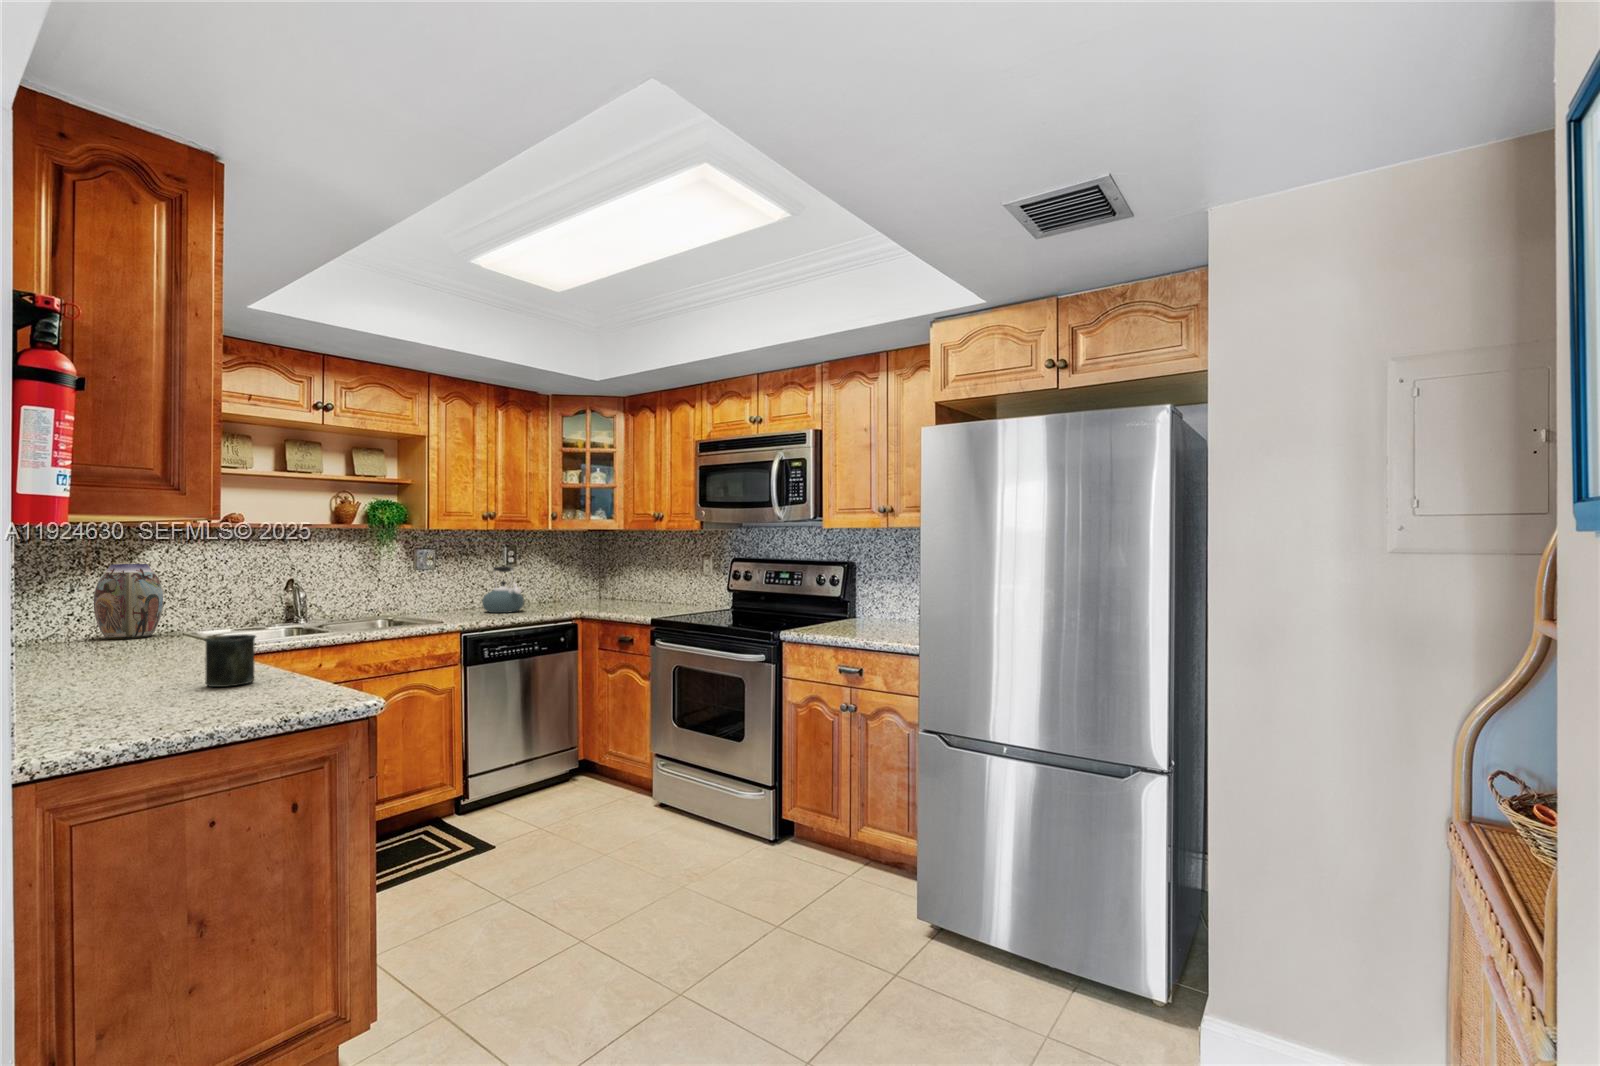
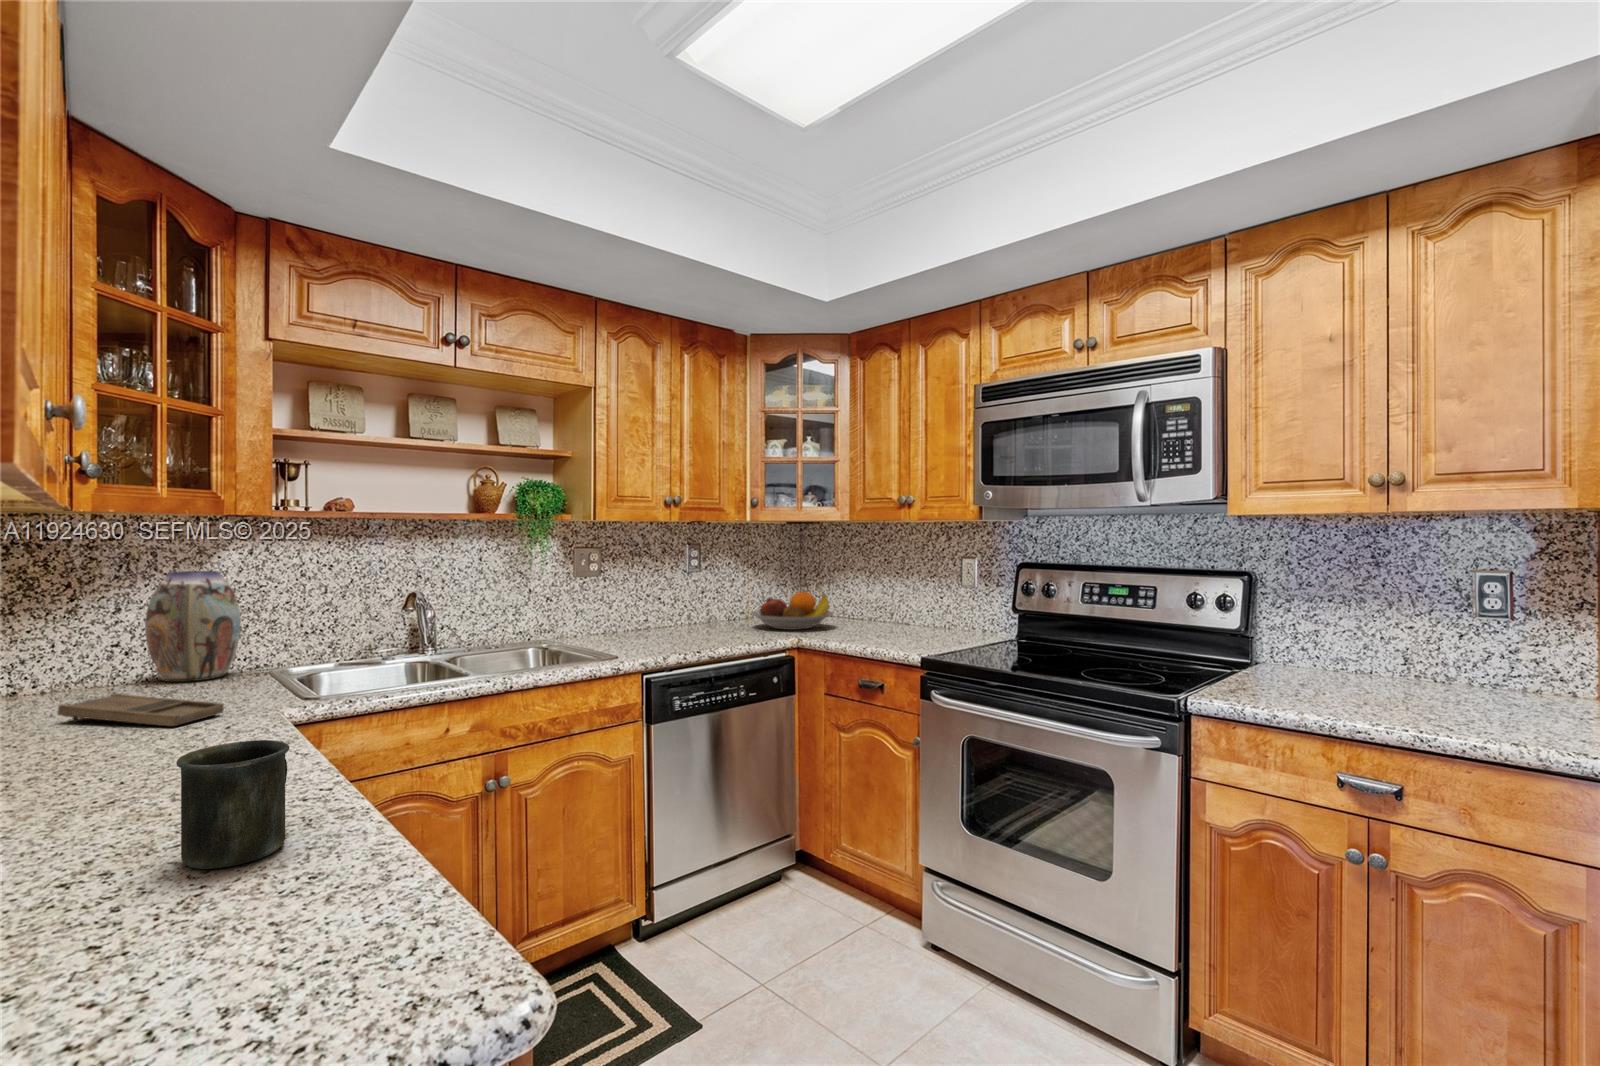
kettle: present [482,566,524,613] -> none [663,573,717,638]
fruit bowl: none [552,581,615,608] -> present [750,592,833,630]
tray: none [61,640,172,655] -> present [58,694,224,726]

